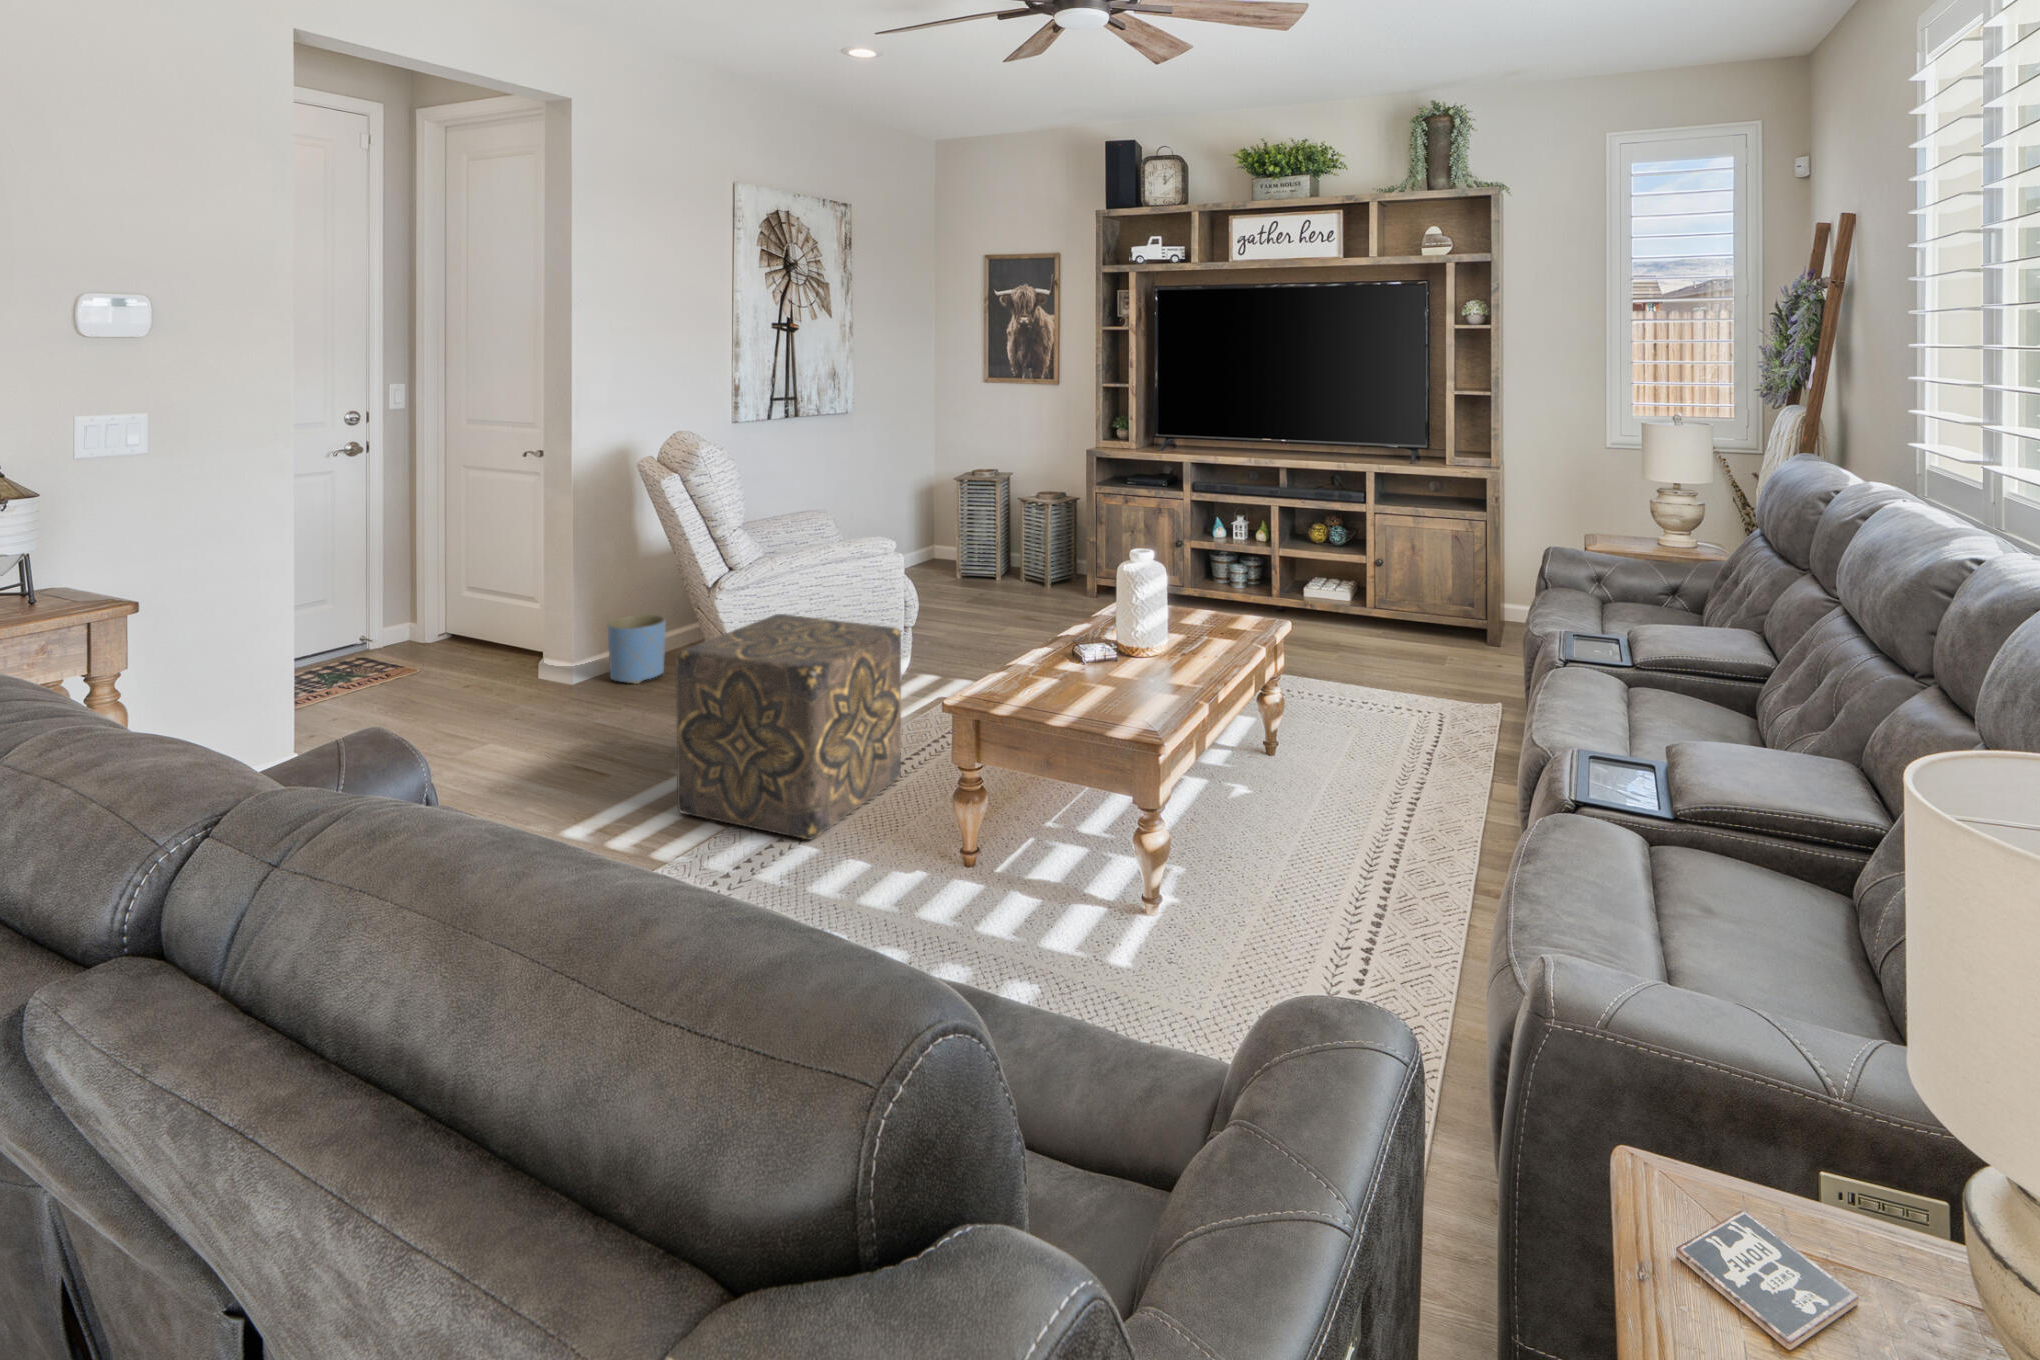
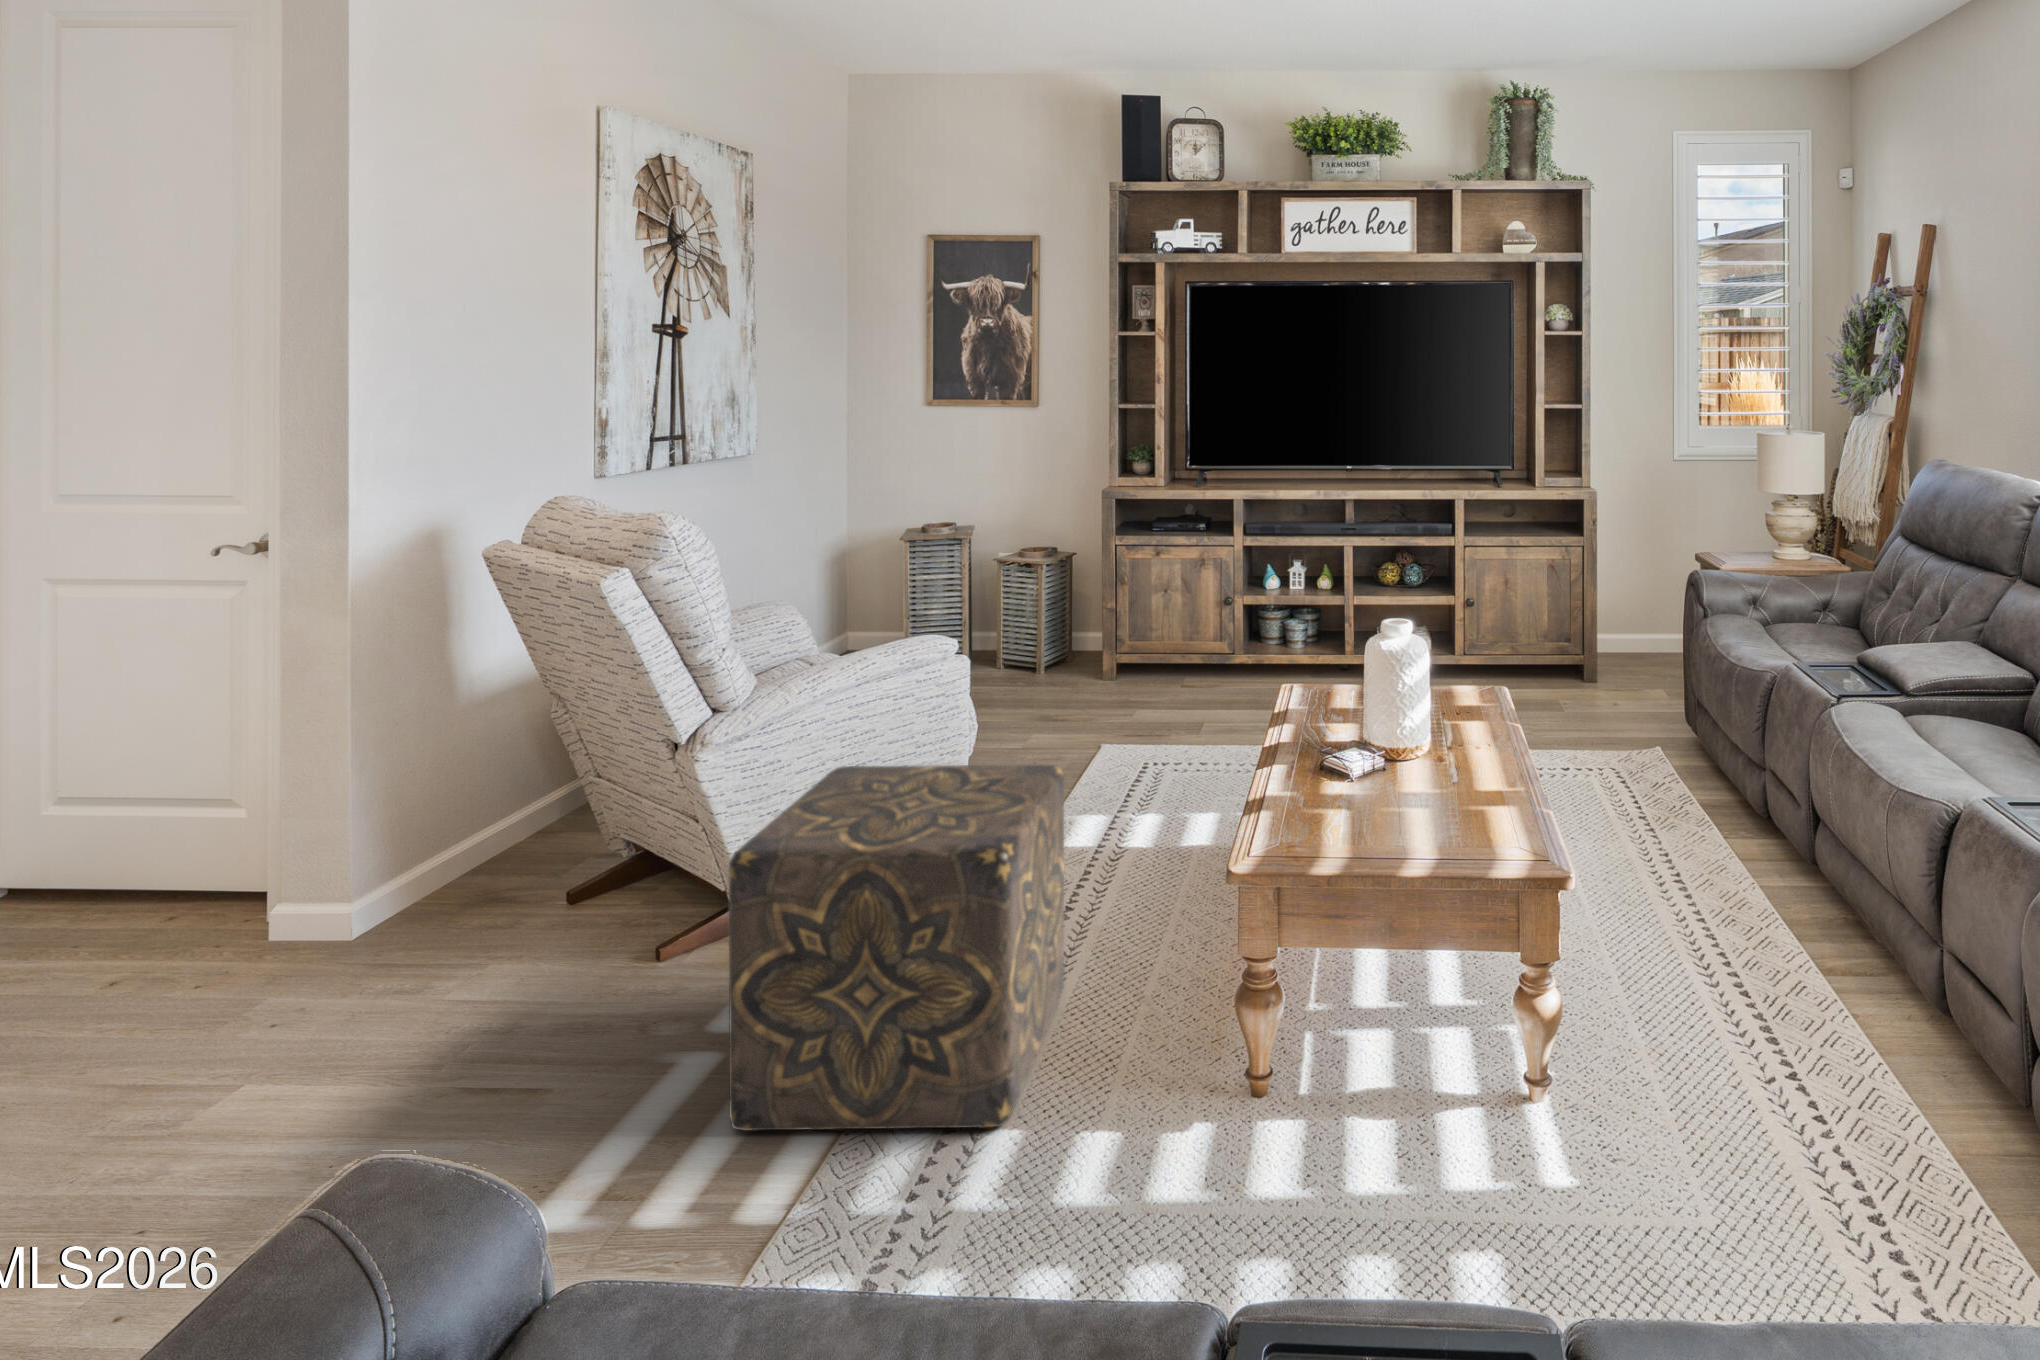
planter: present [607,614,666,684] -> none [423,793,533,915]

